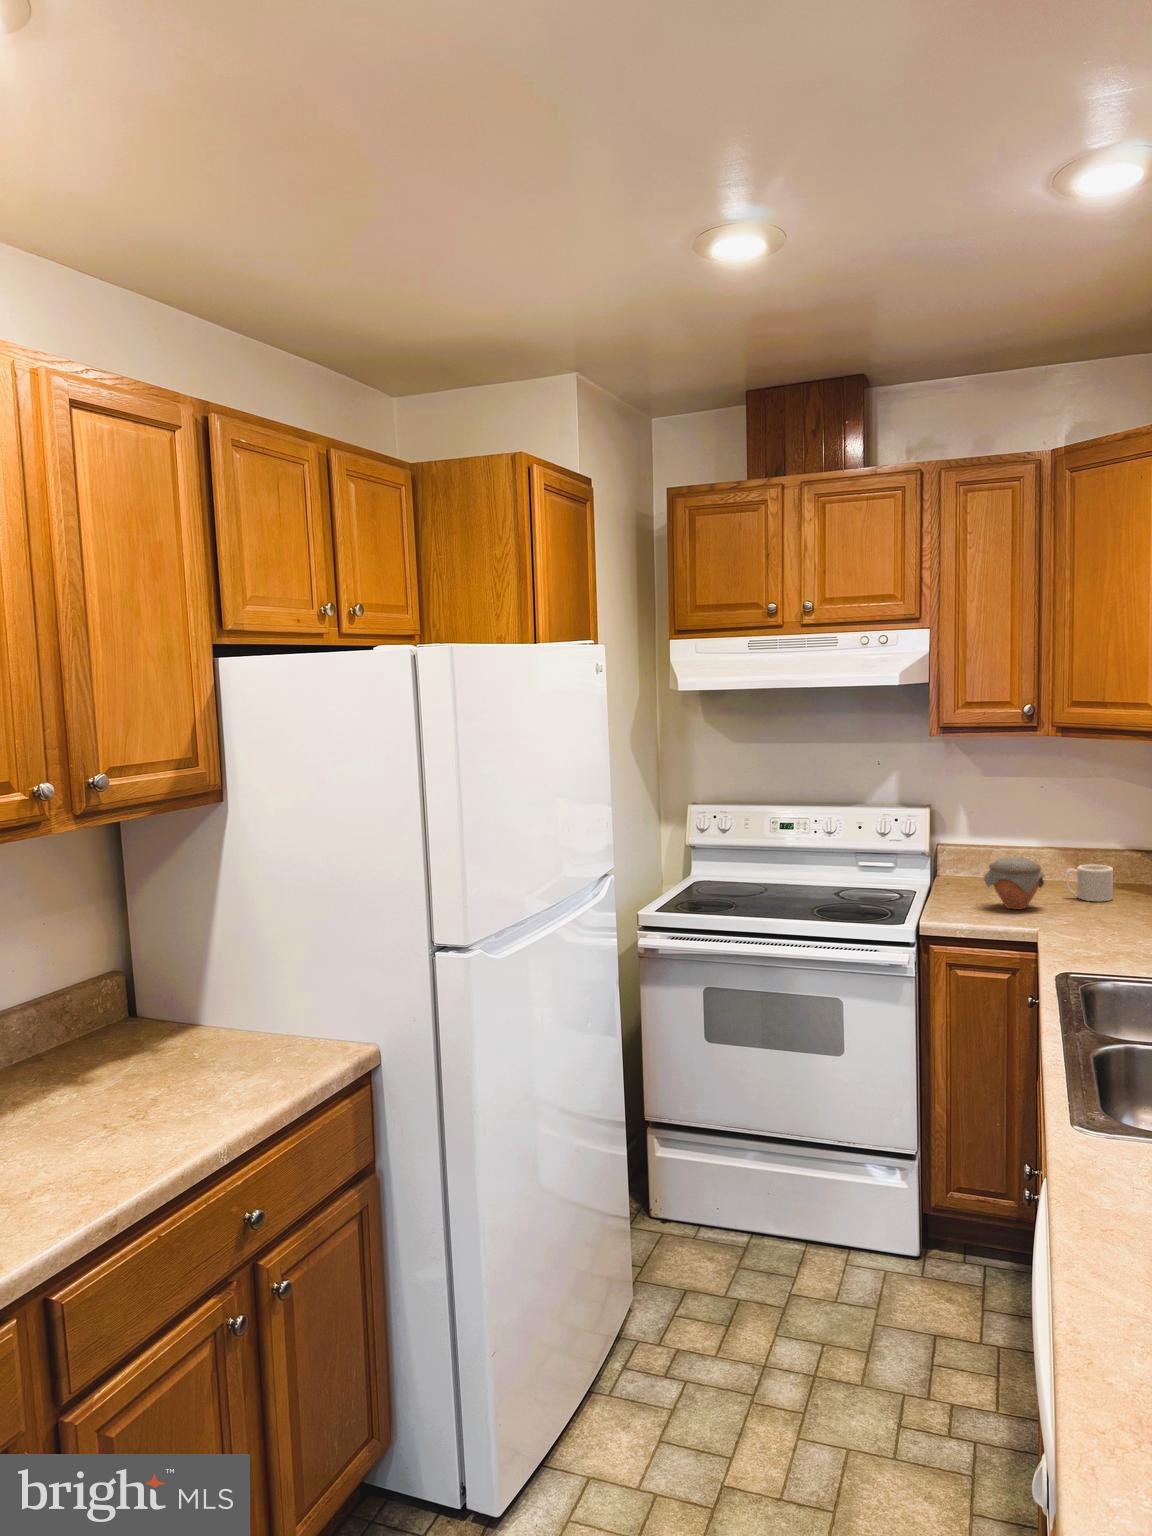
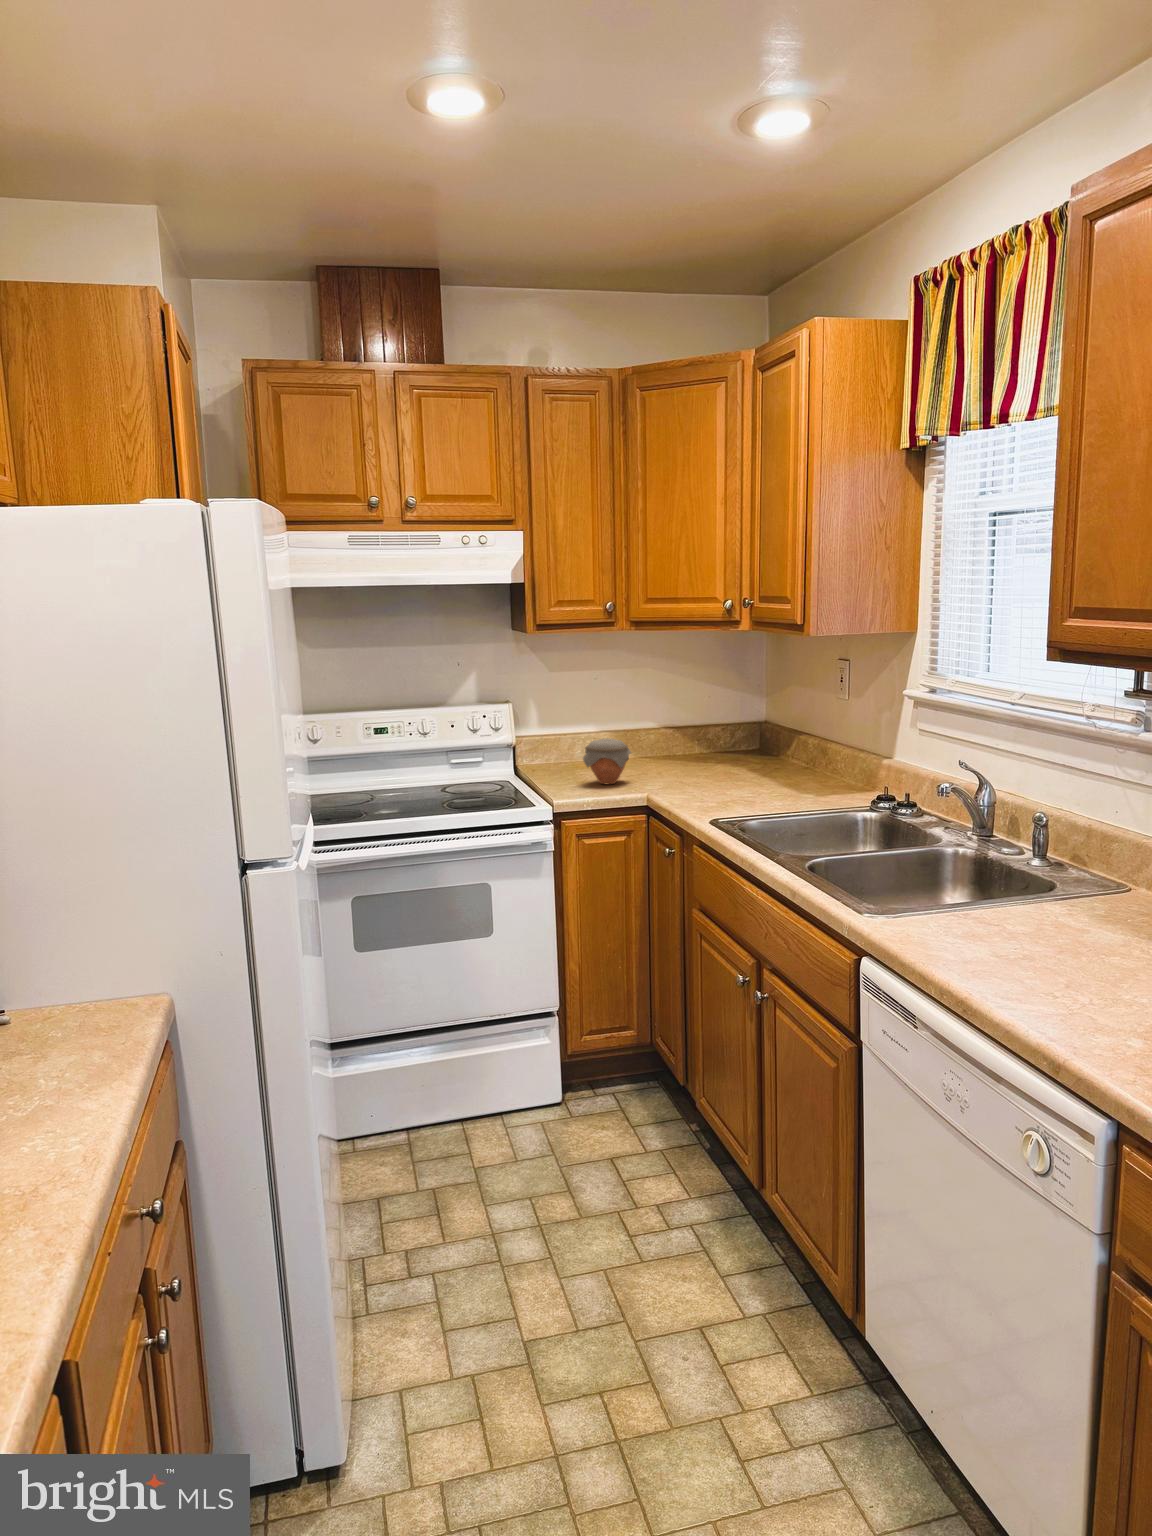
mug: present [1065,864,1113,901] -> none [634,741,670,772]

